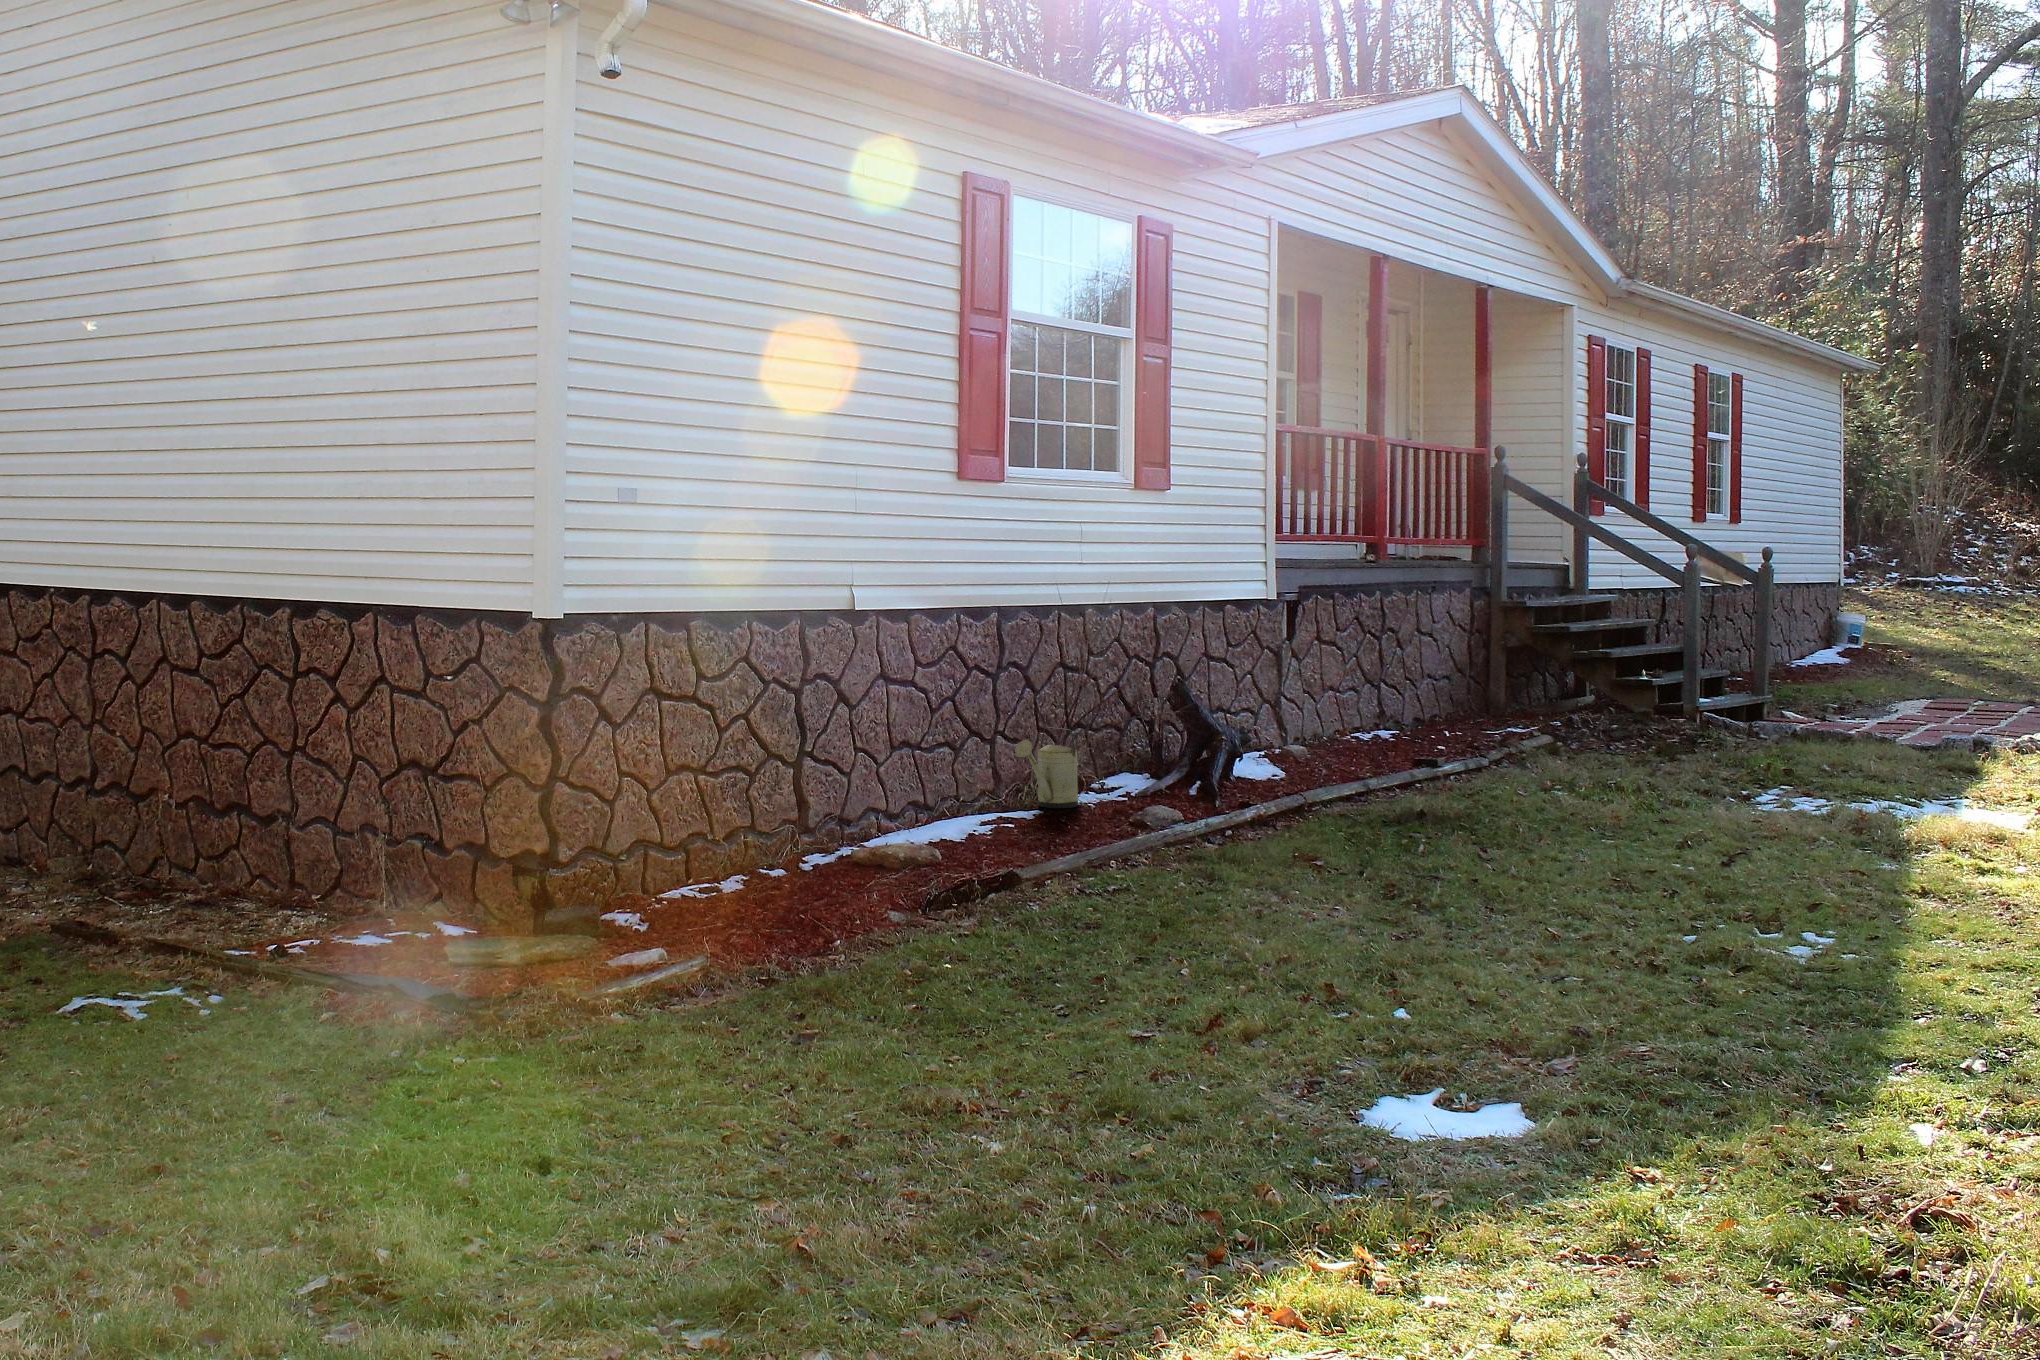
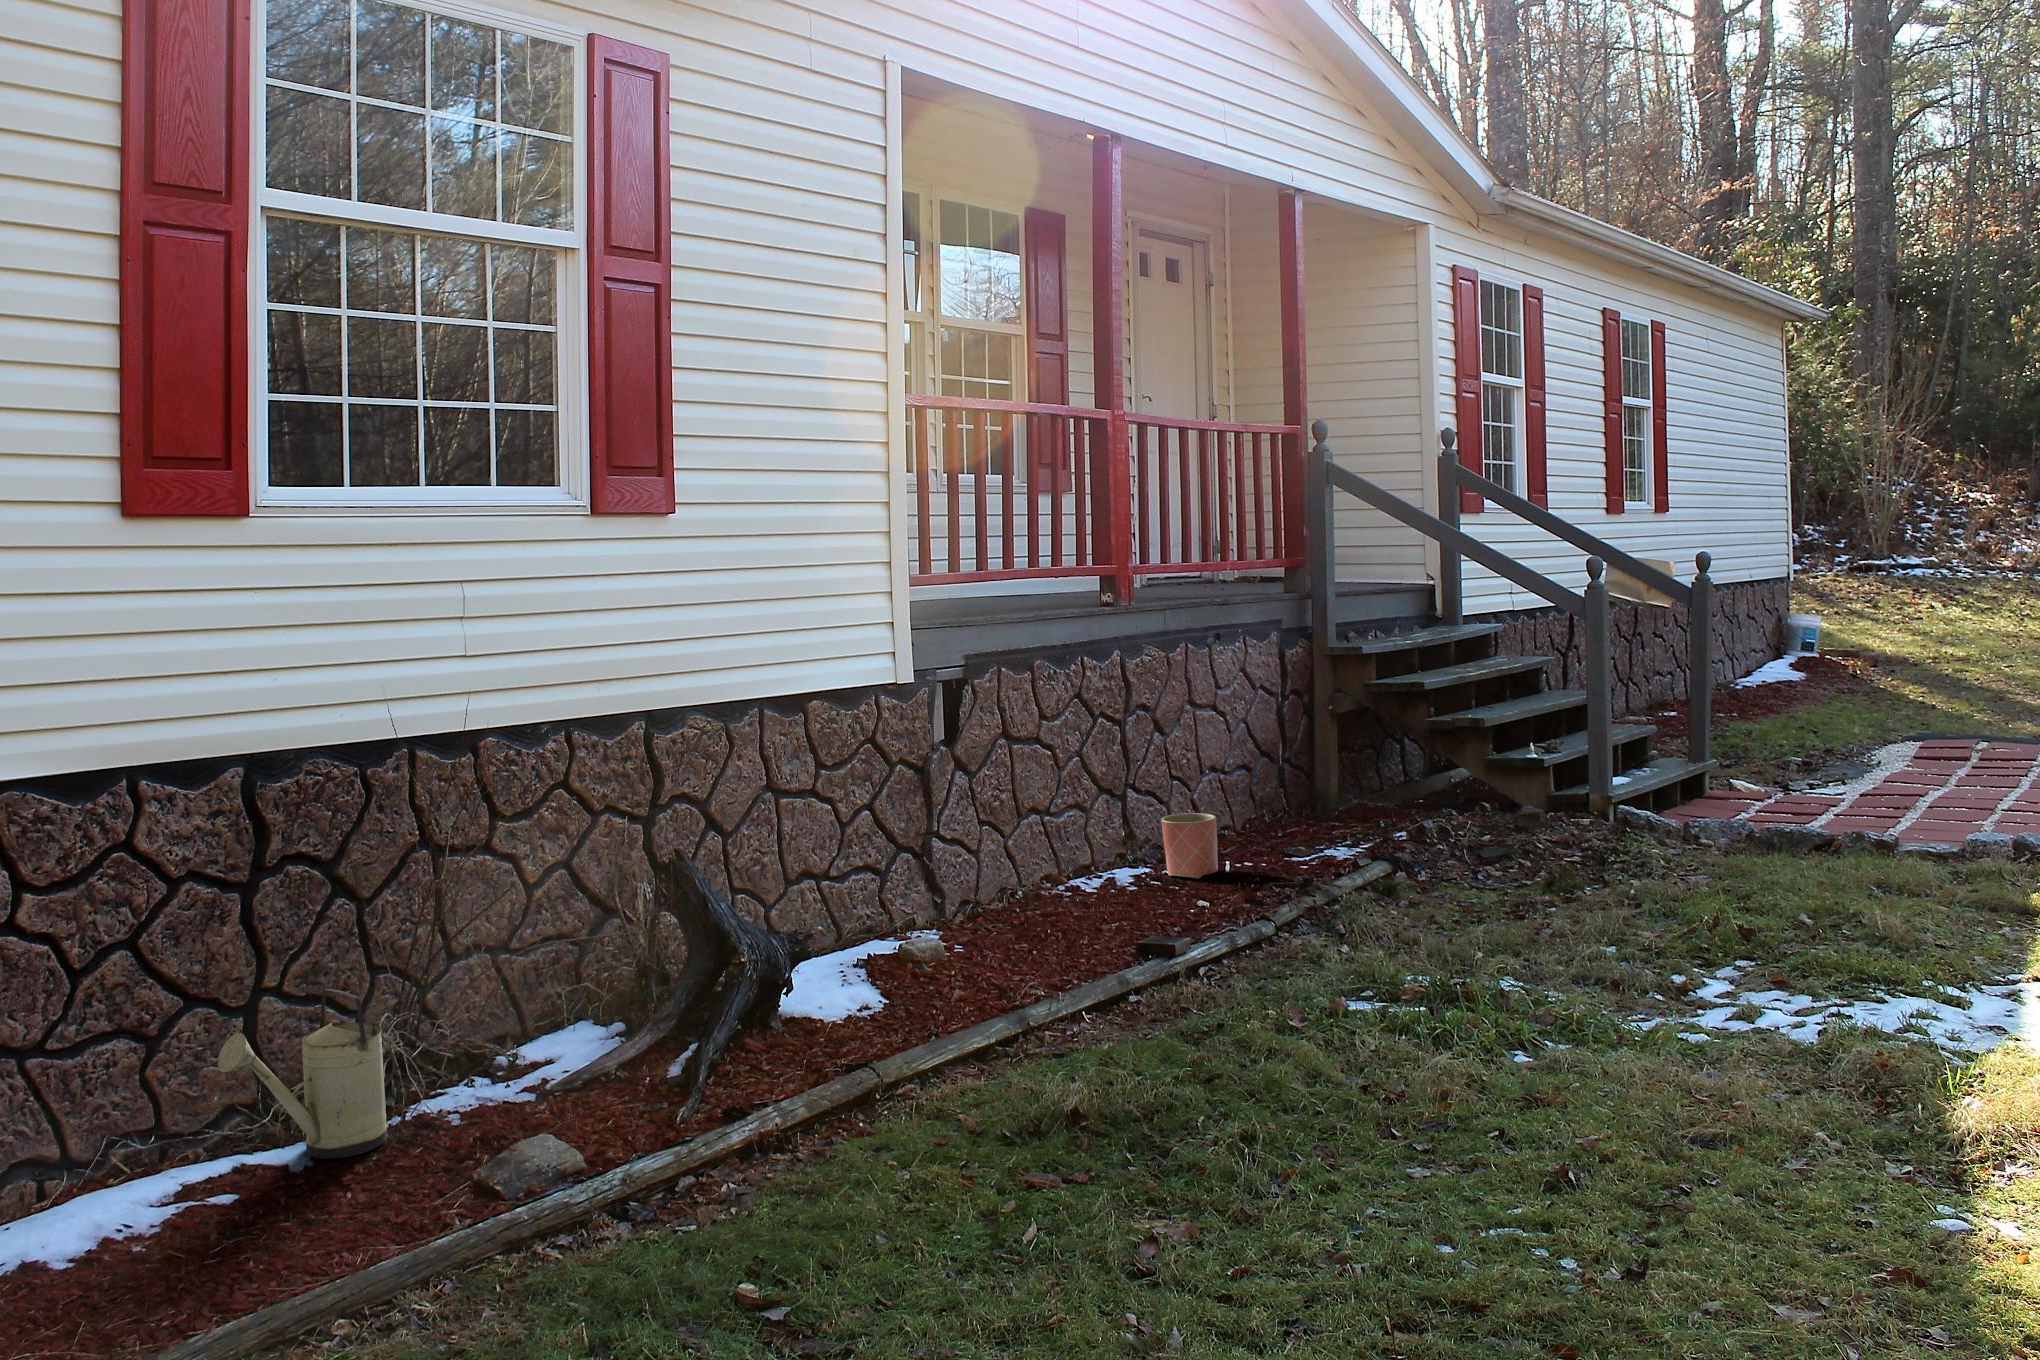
planter: none [1400,704,1438,745] -> present [1161,813,1218,879]

